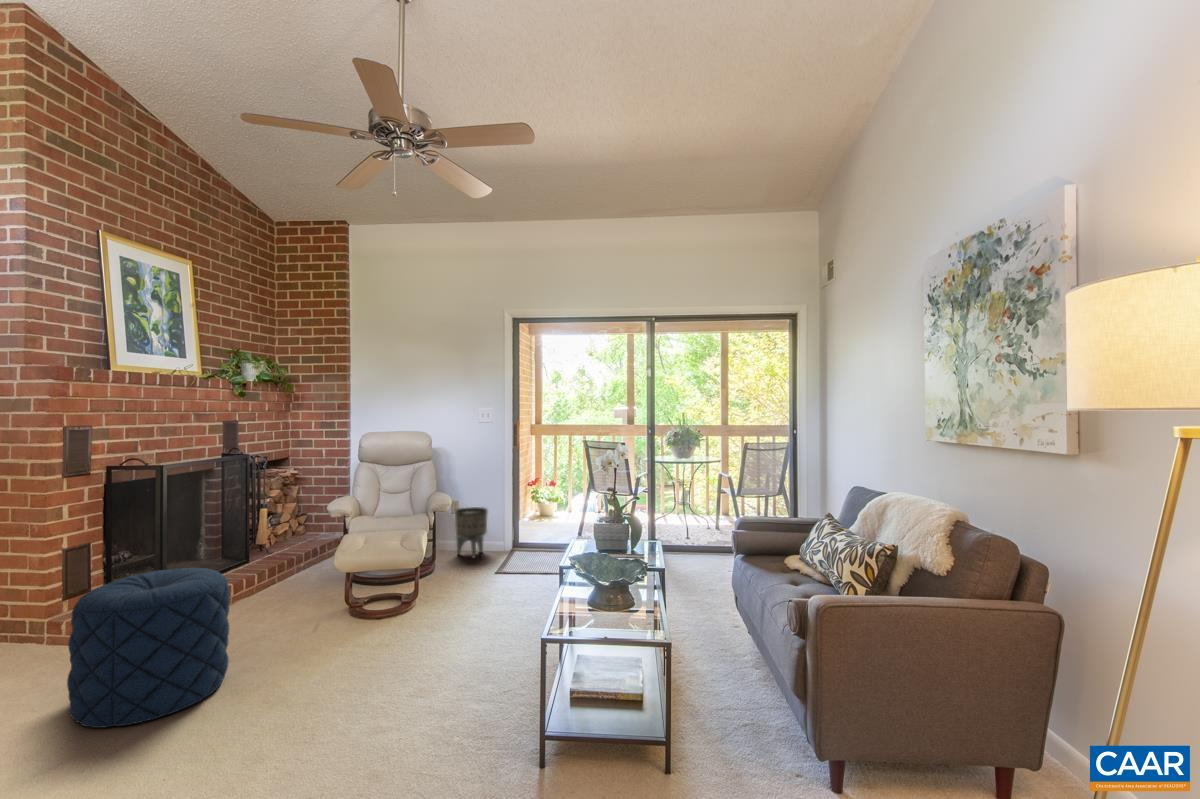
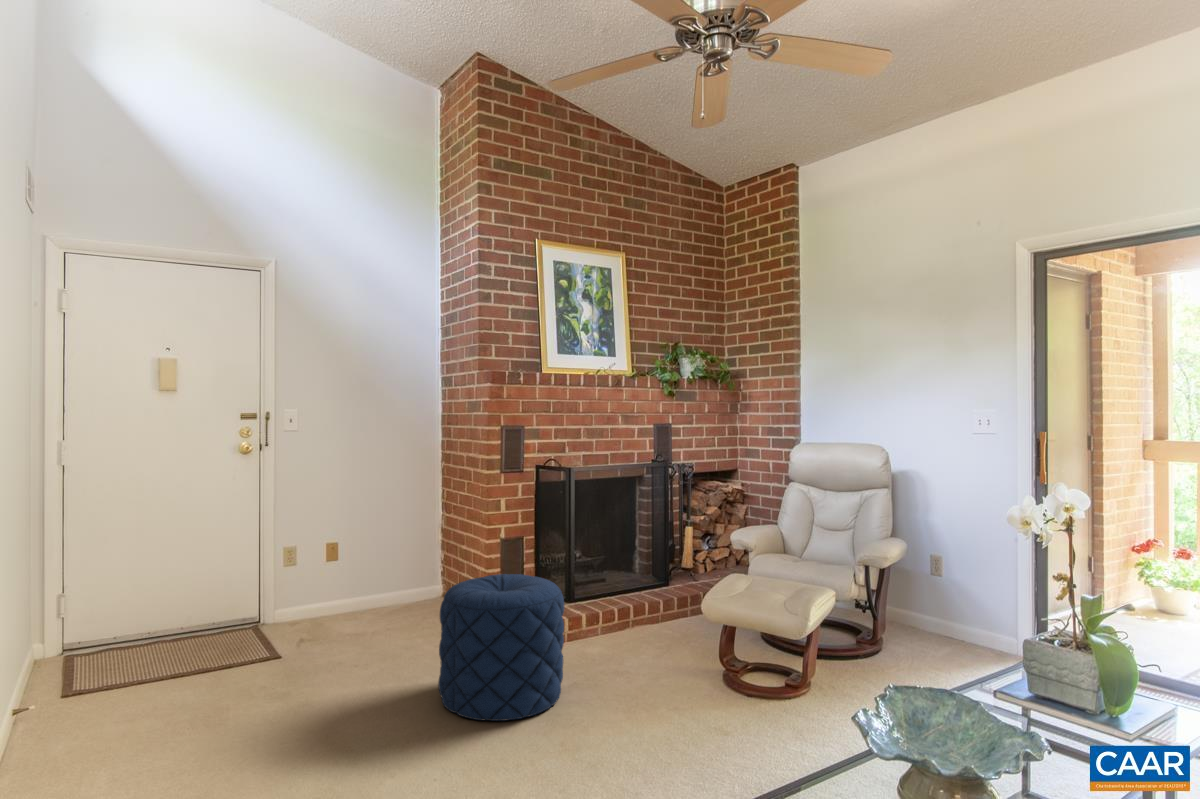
planter: present [455,507,488,559] -> none [921,569,978,653]

